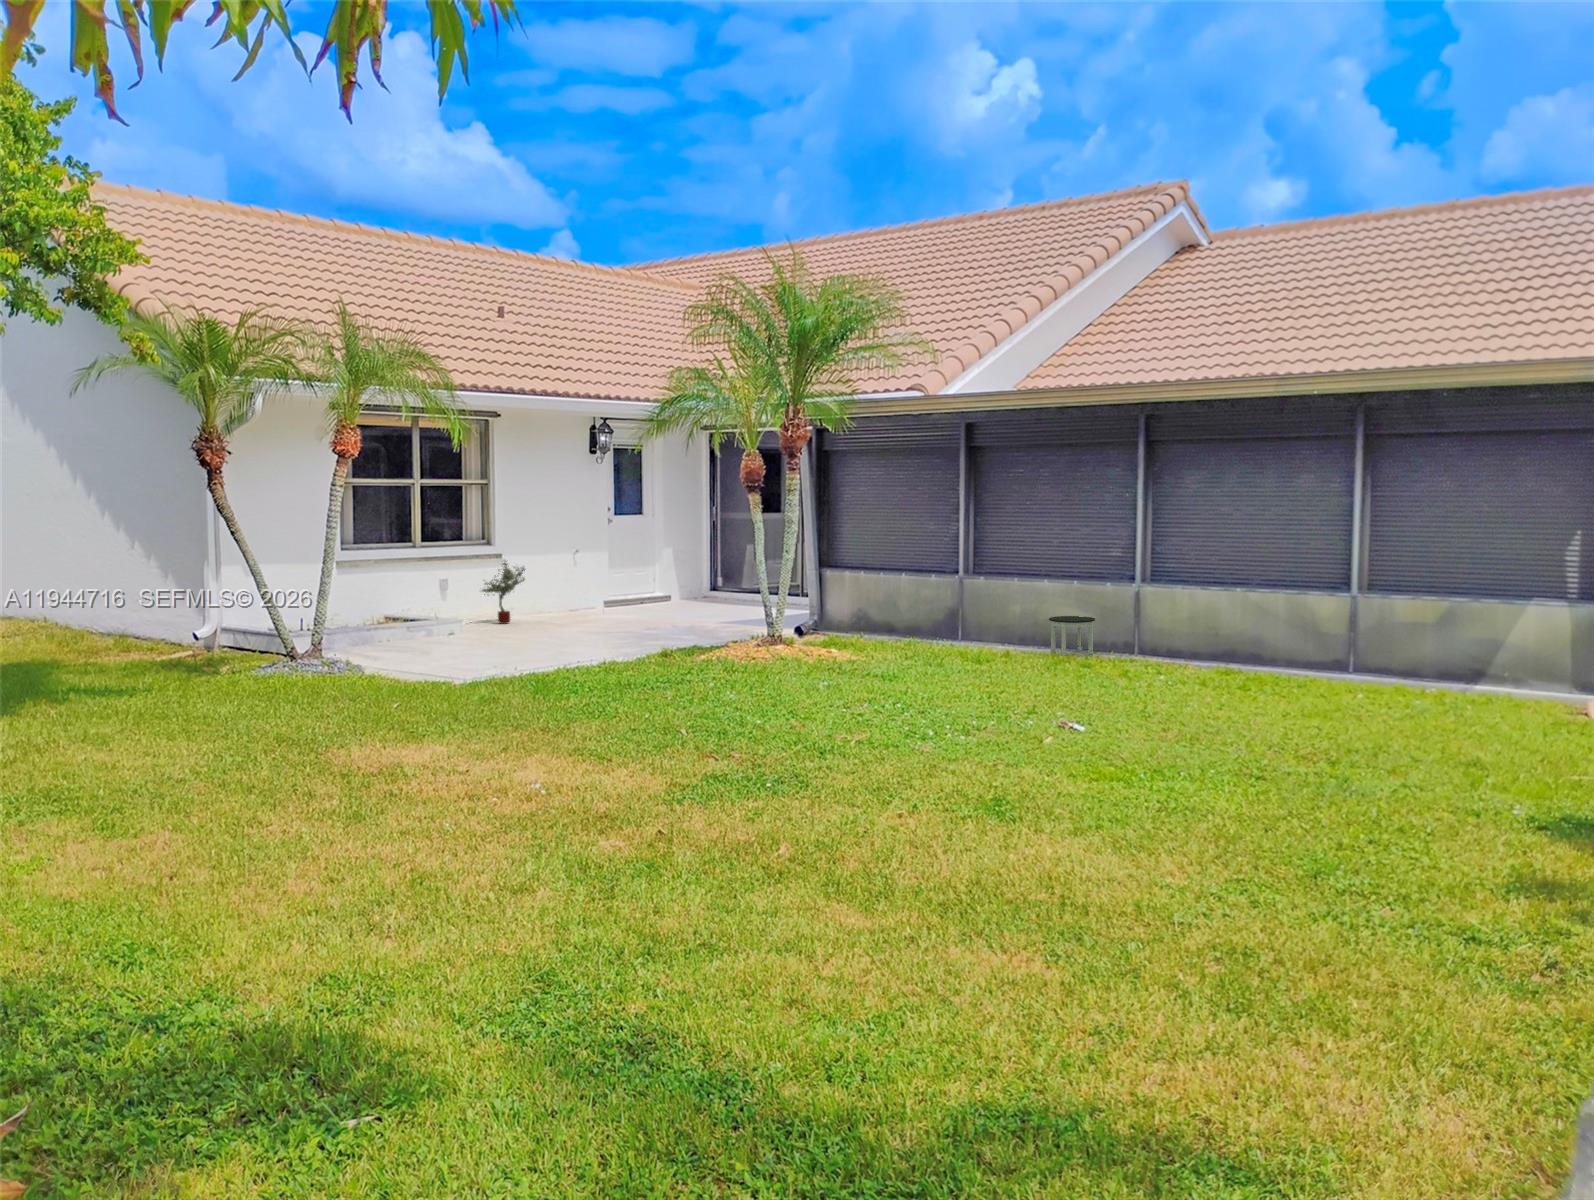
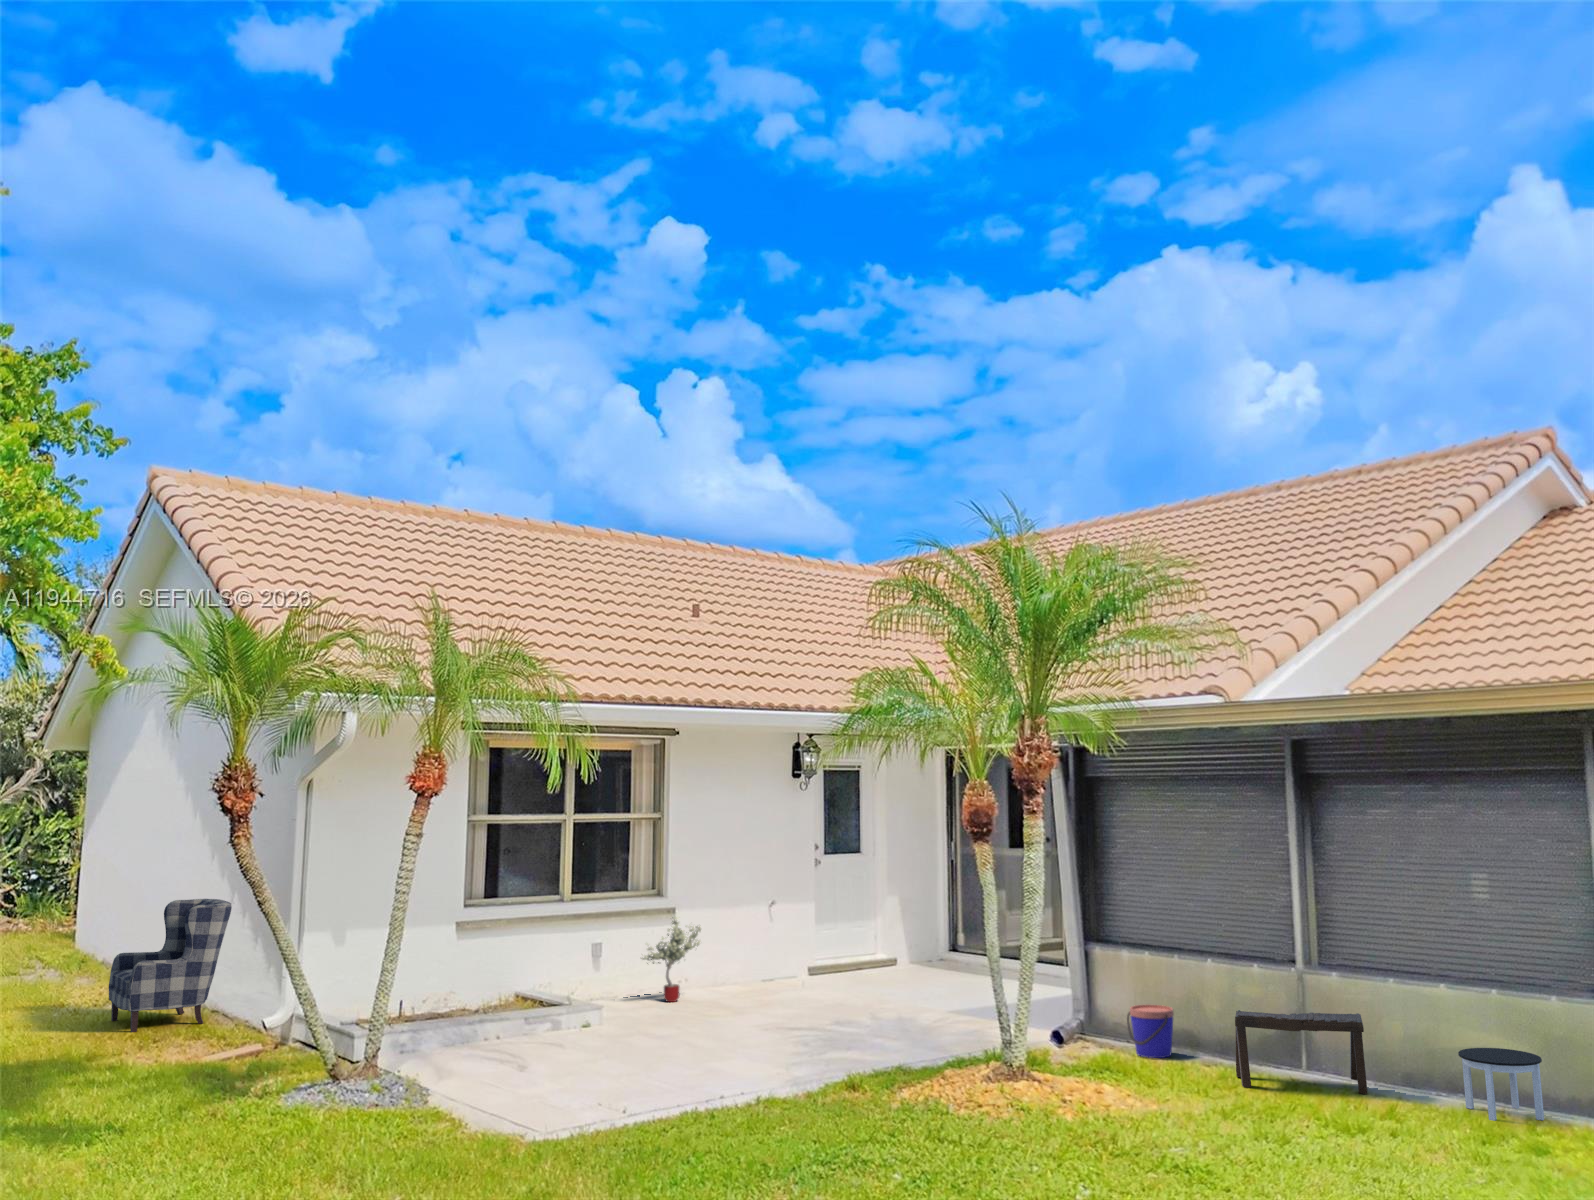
chair: none [39,548,141,650] -> present [109,899,232,1032]
bench: none [917,601,996,649] -> present [1235,1010,1367,1094]
bucket: none [848,606,879,639] -> present [1127,1005,1174,1058]

